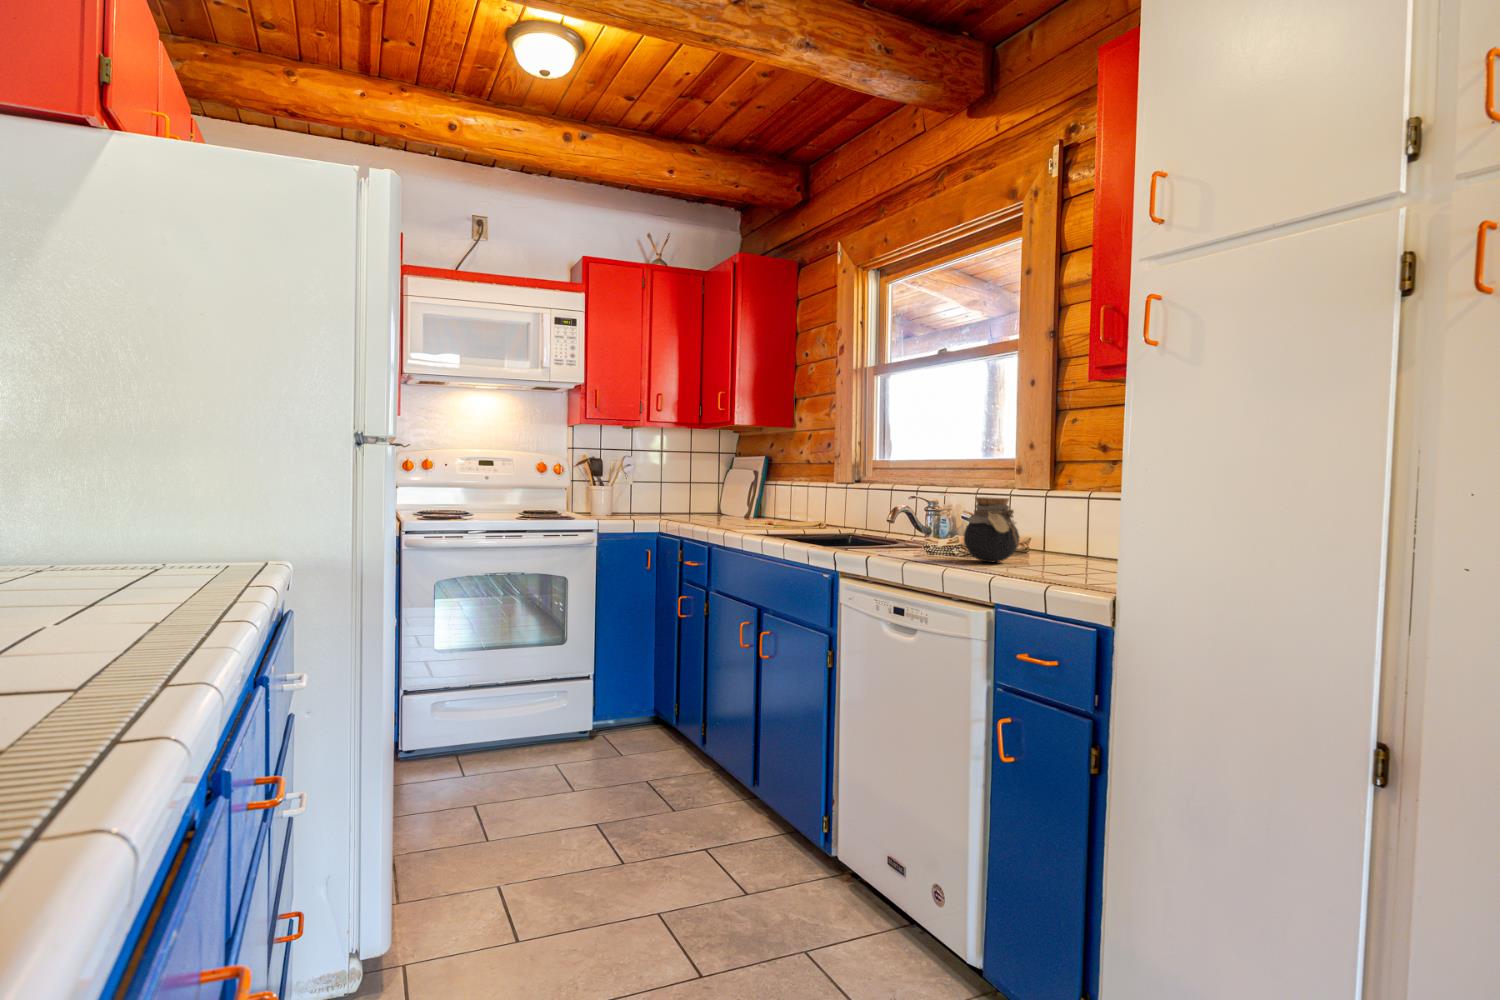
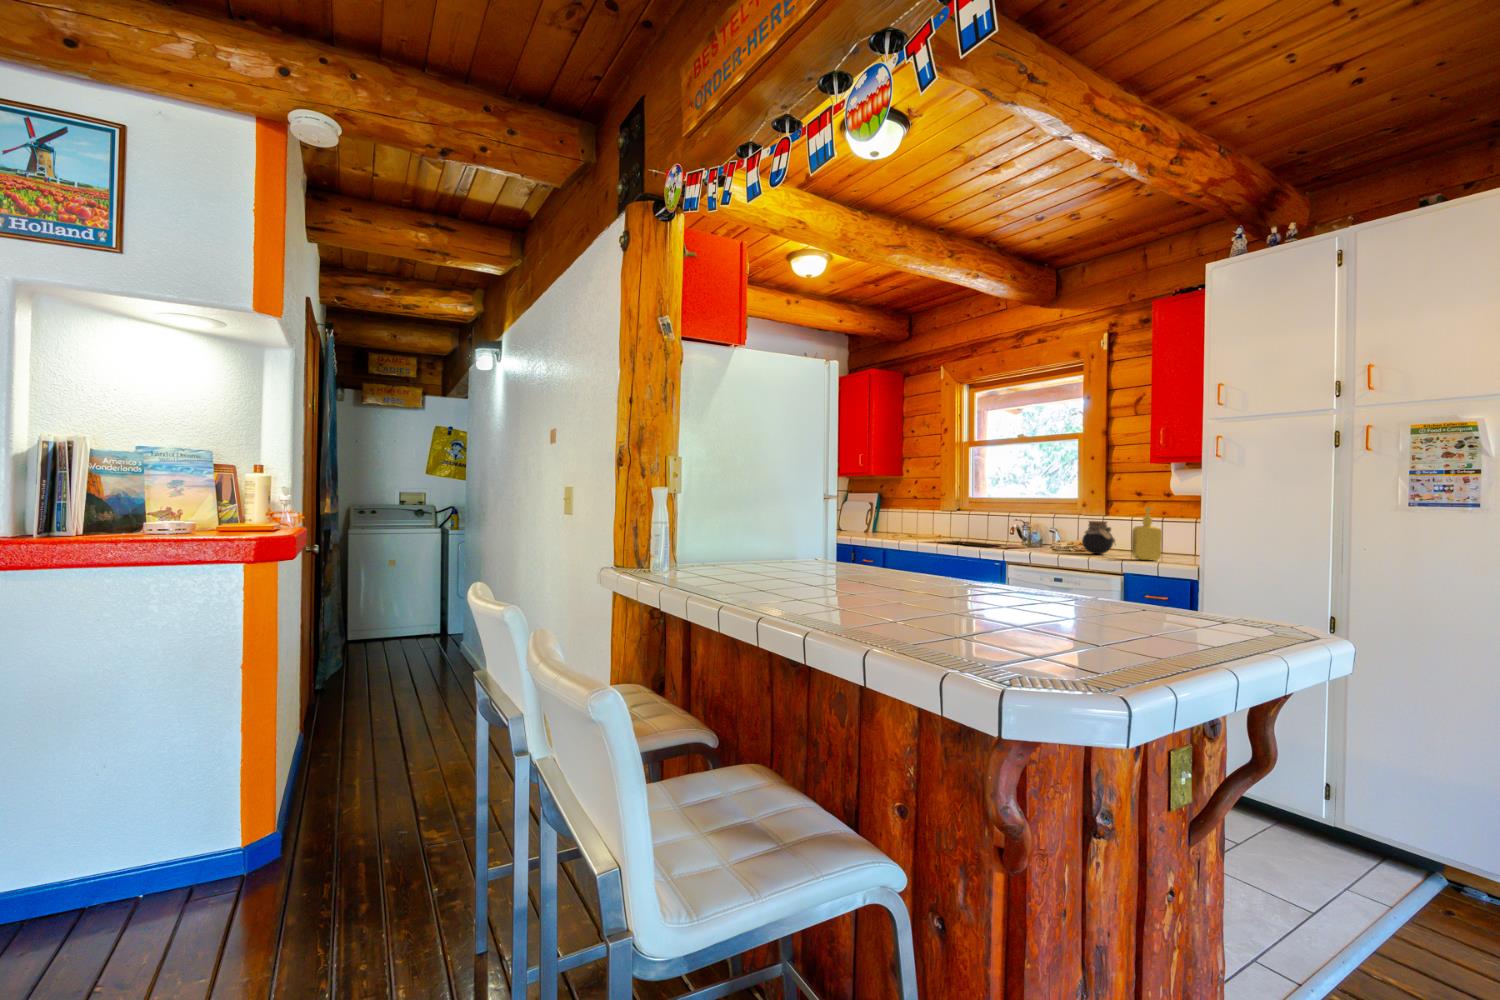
soap dispenser: none [1023,468,1077,579] -> present [1132,507,1162,561]

